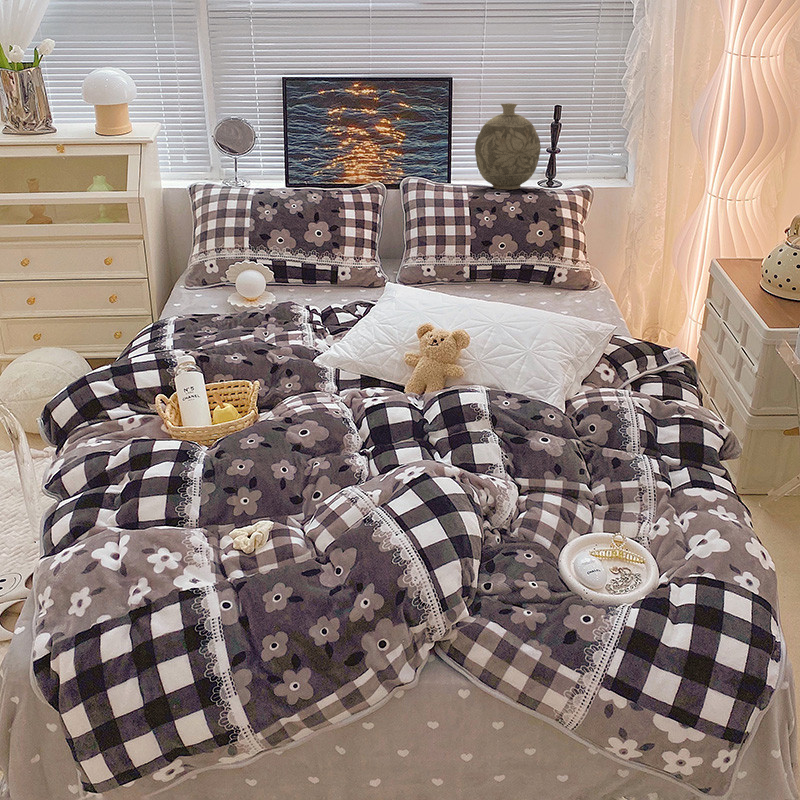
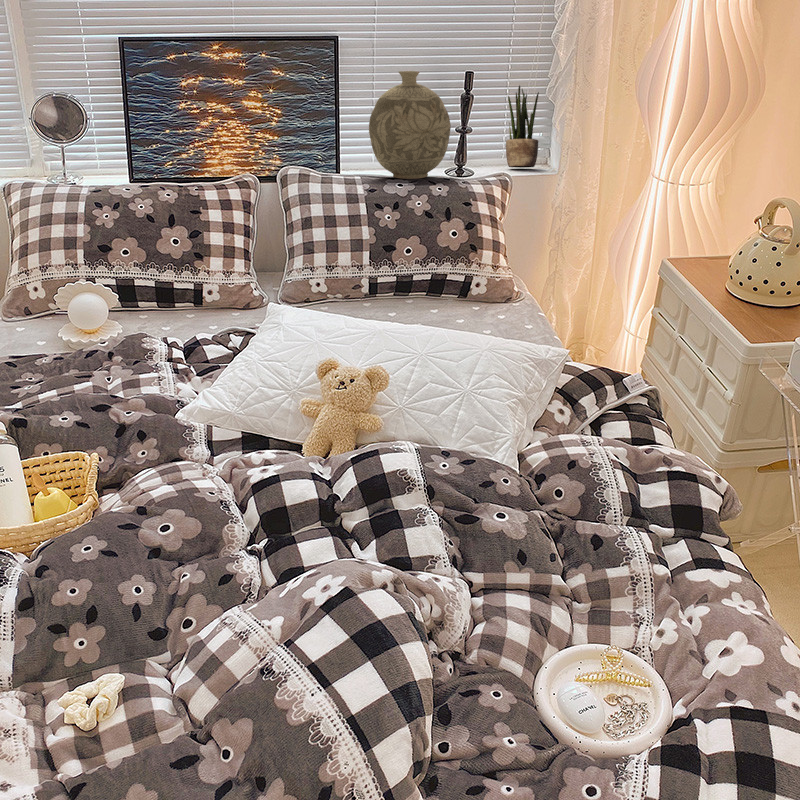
potted plant: none [588,115,618,183] -> present [506,86,539,168]

